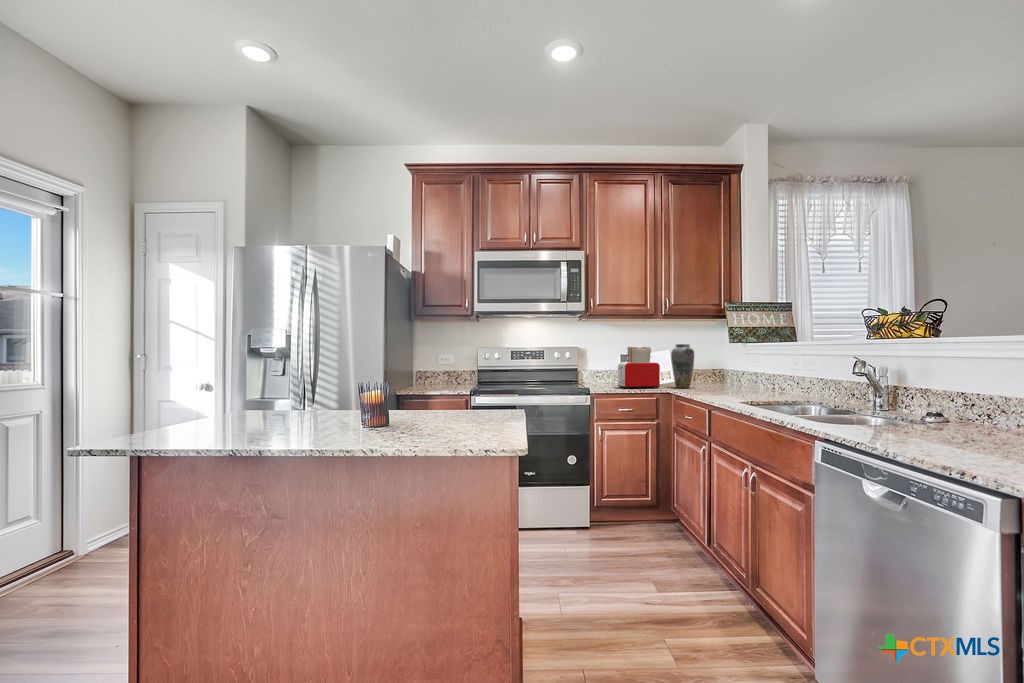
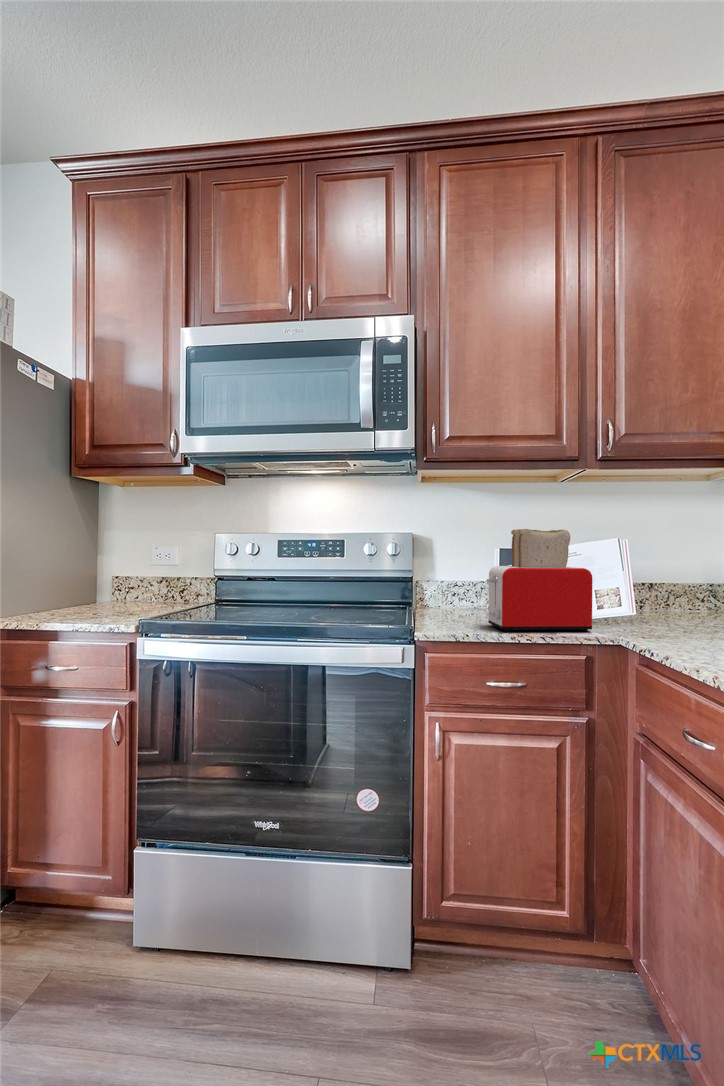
vase: present [671,344,694,388] -> none [622,522,684,633]

